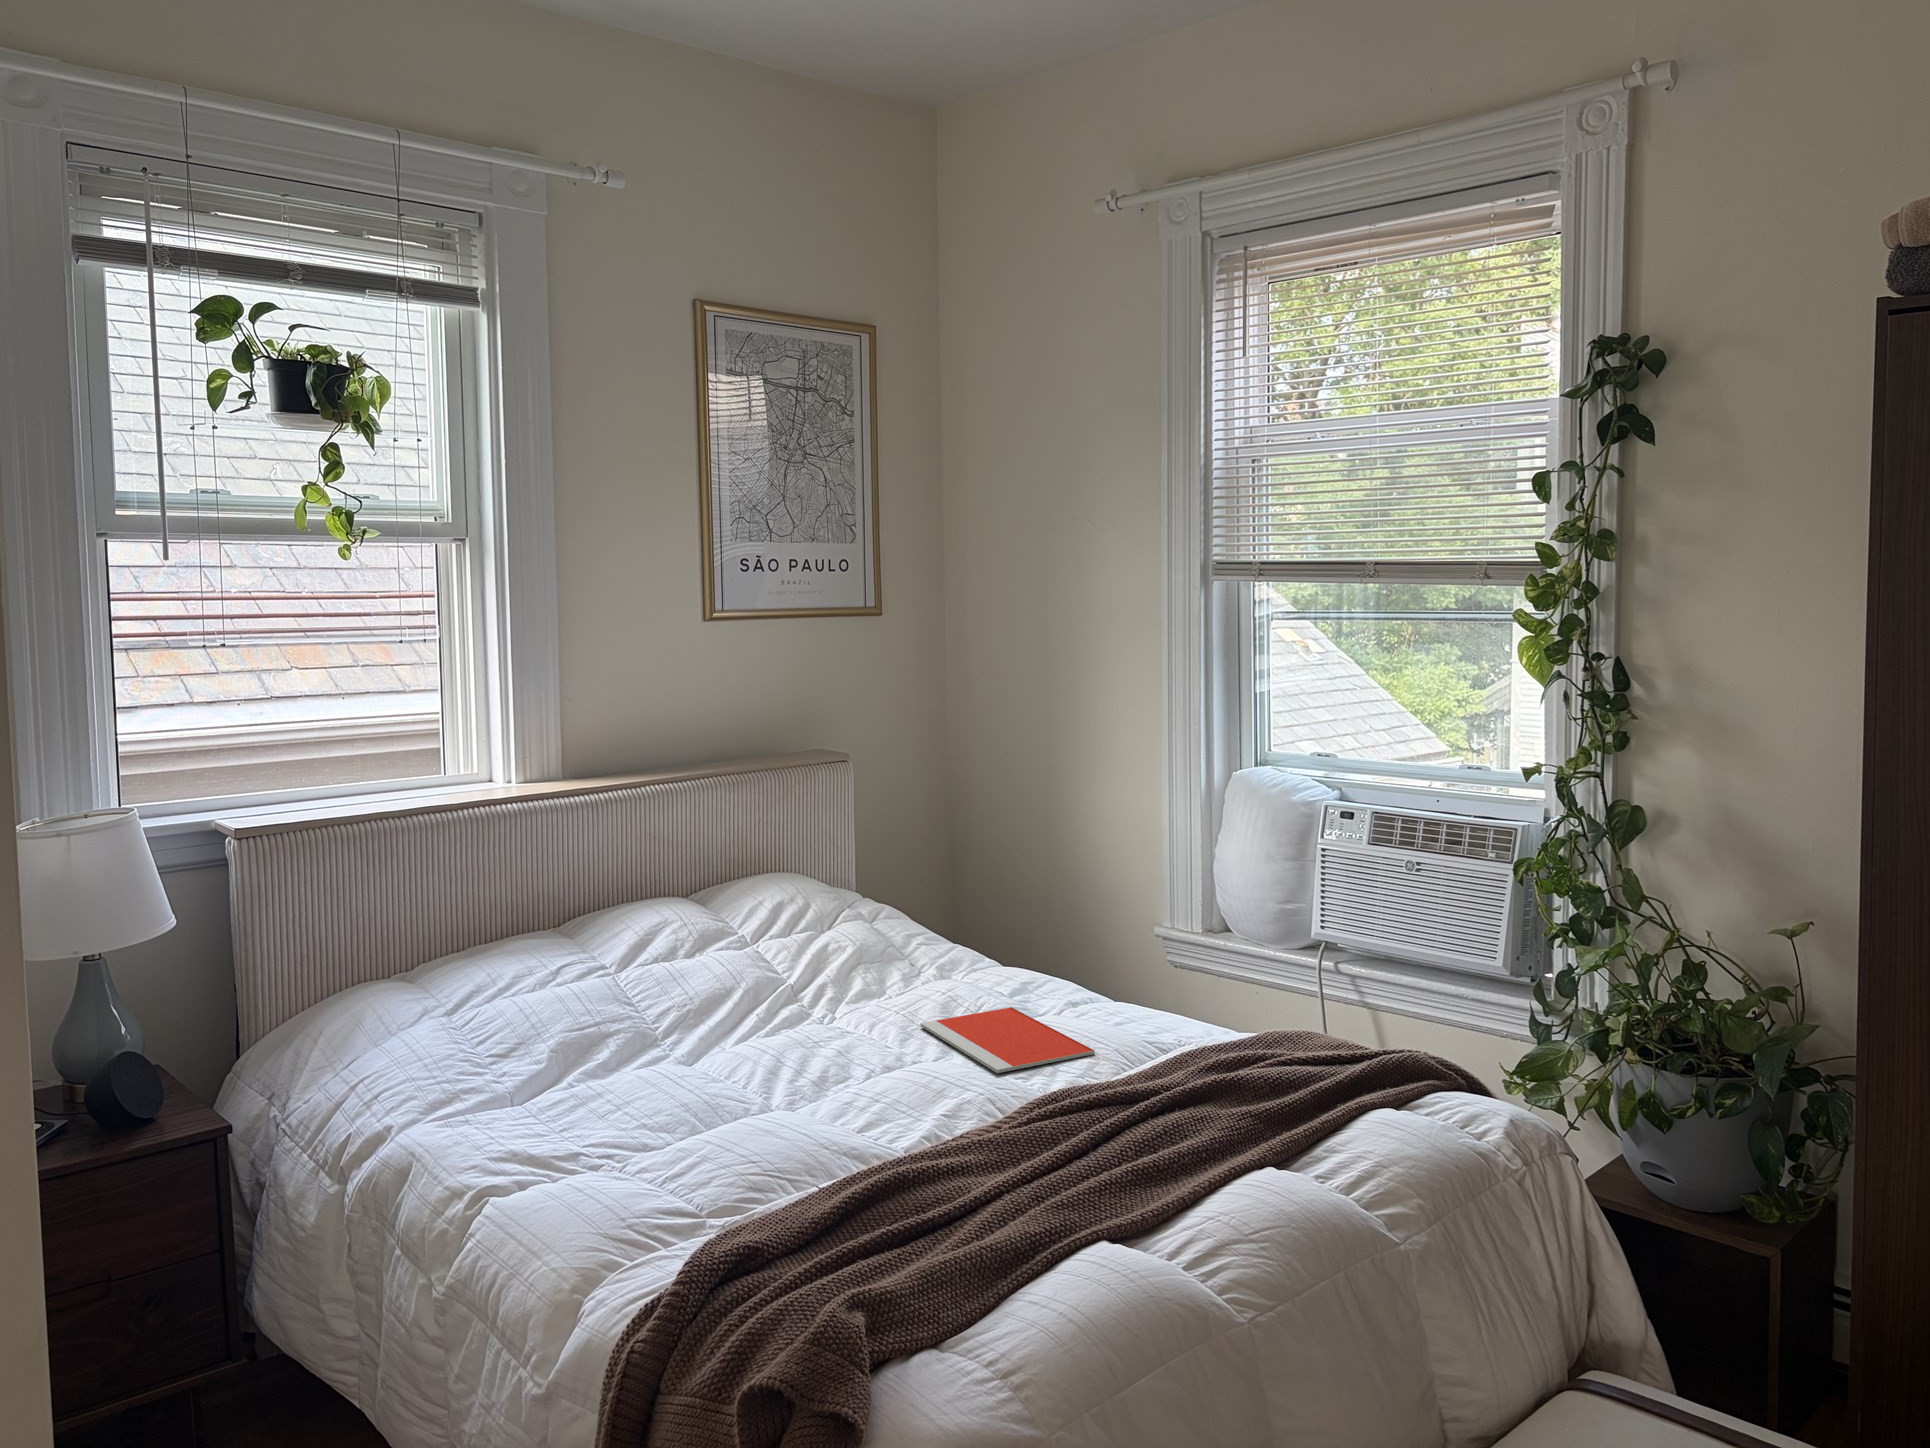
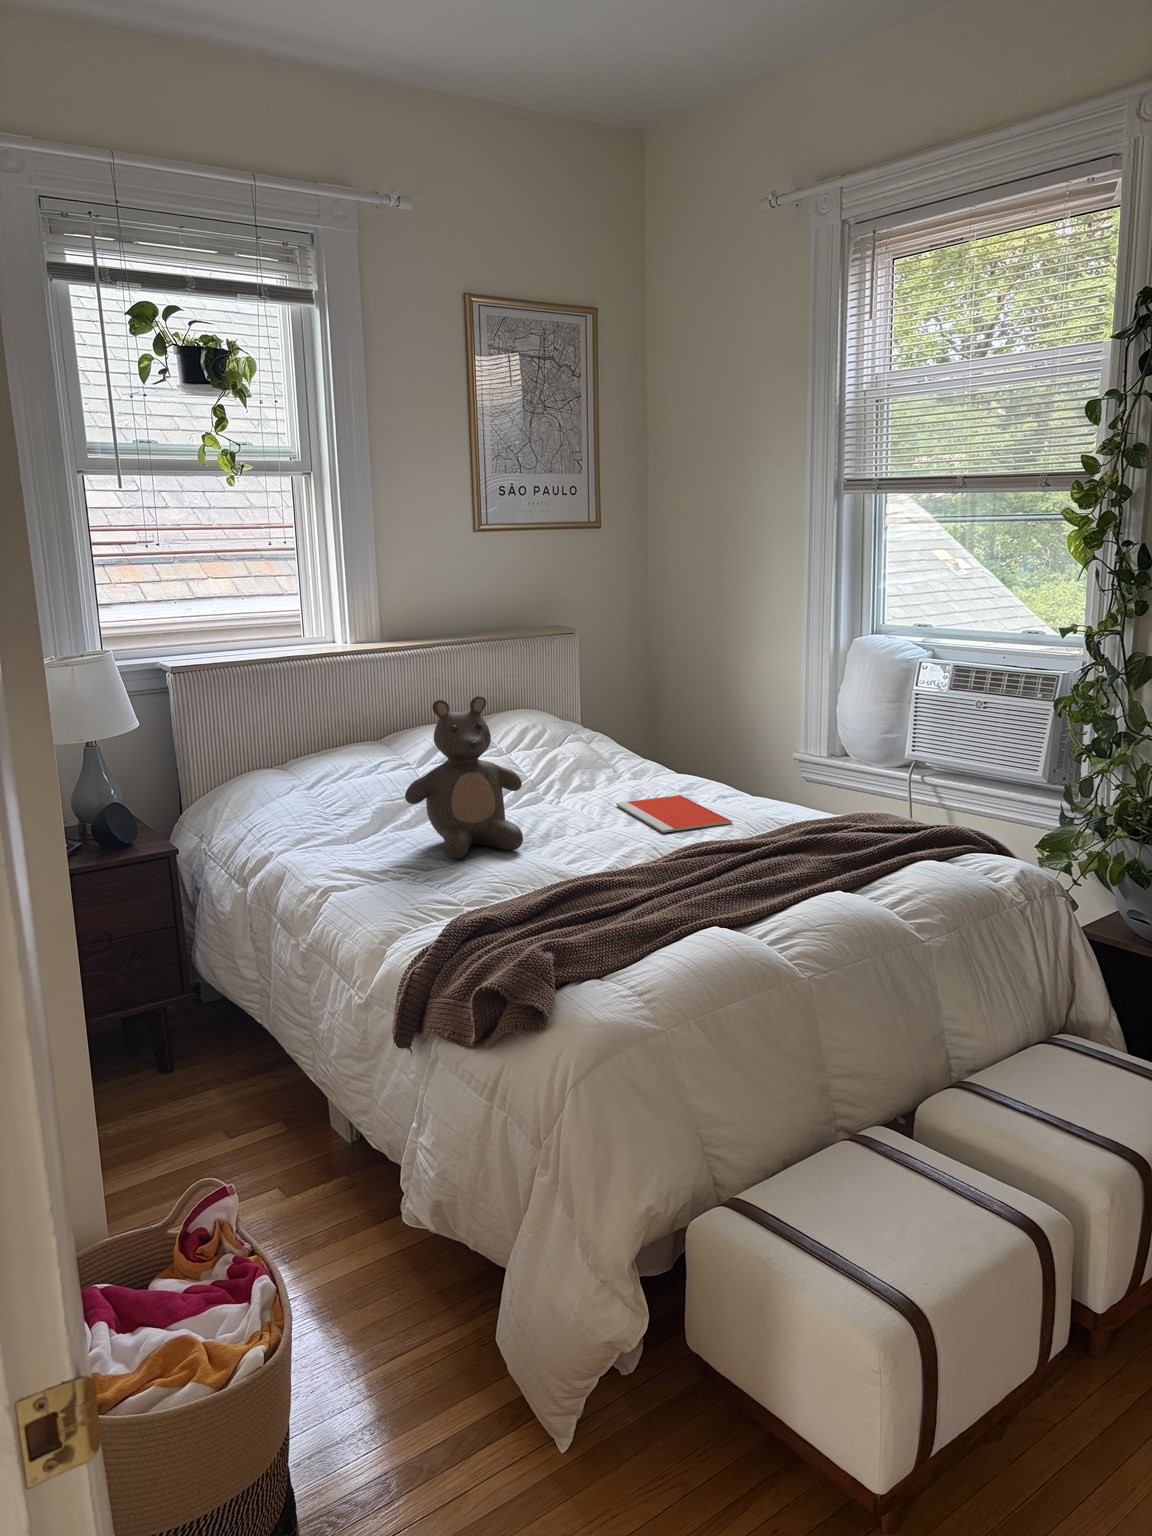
teddy bear: none [607,875,790,1129] -> present [405,696,523,858]

